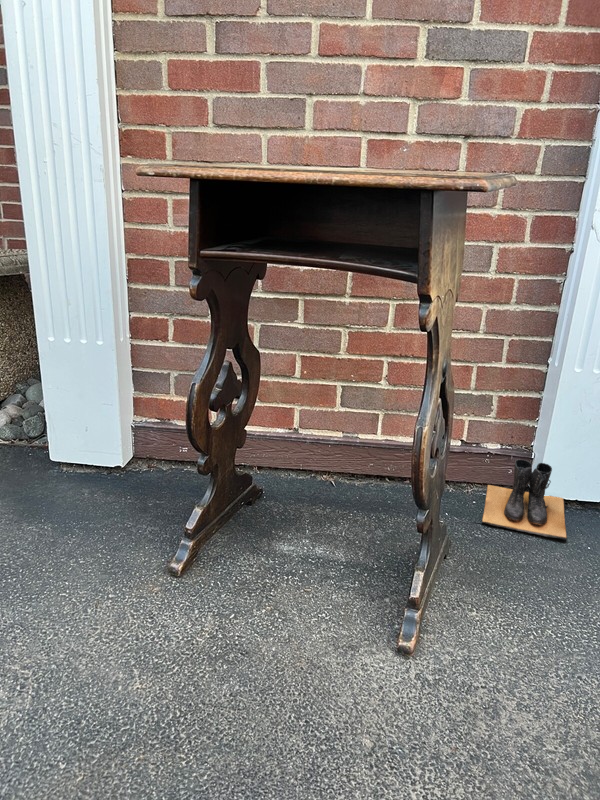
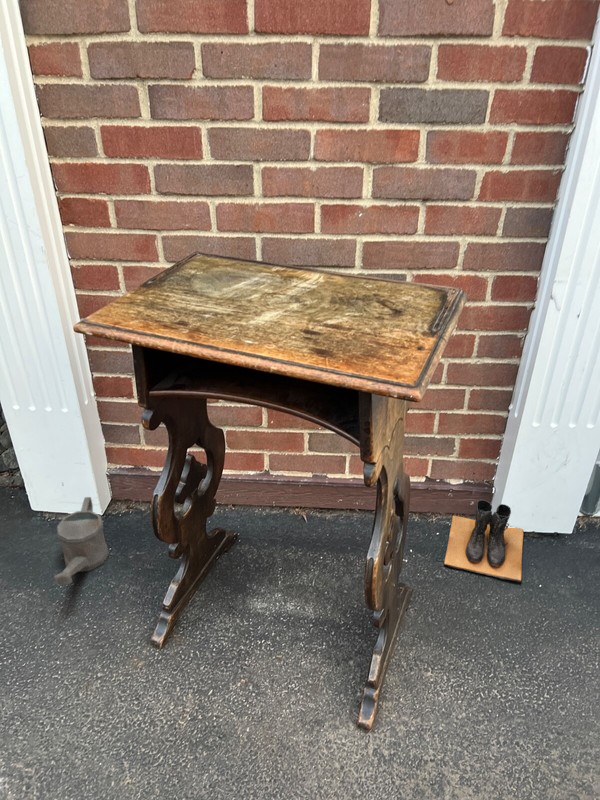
watering can: none [74,441,130,509] -> present [54,497,109,585]

